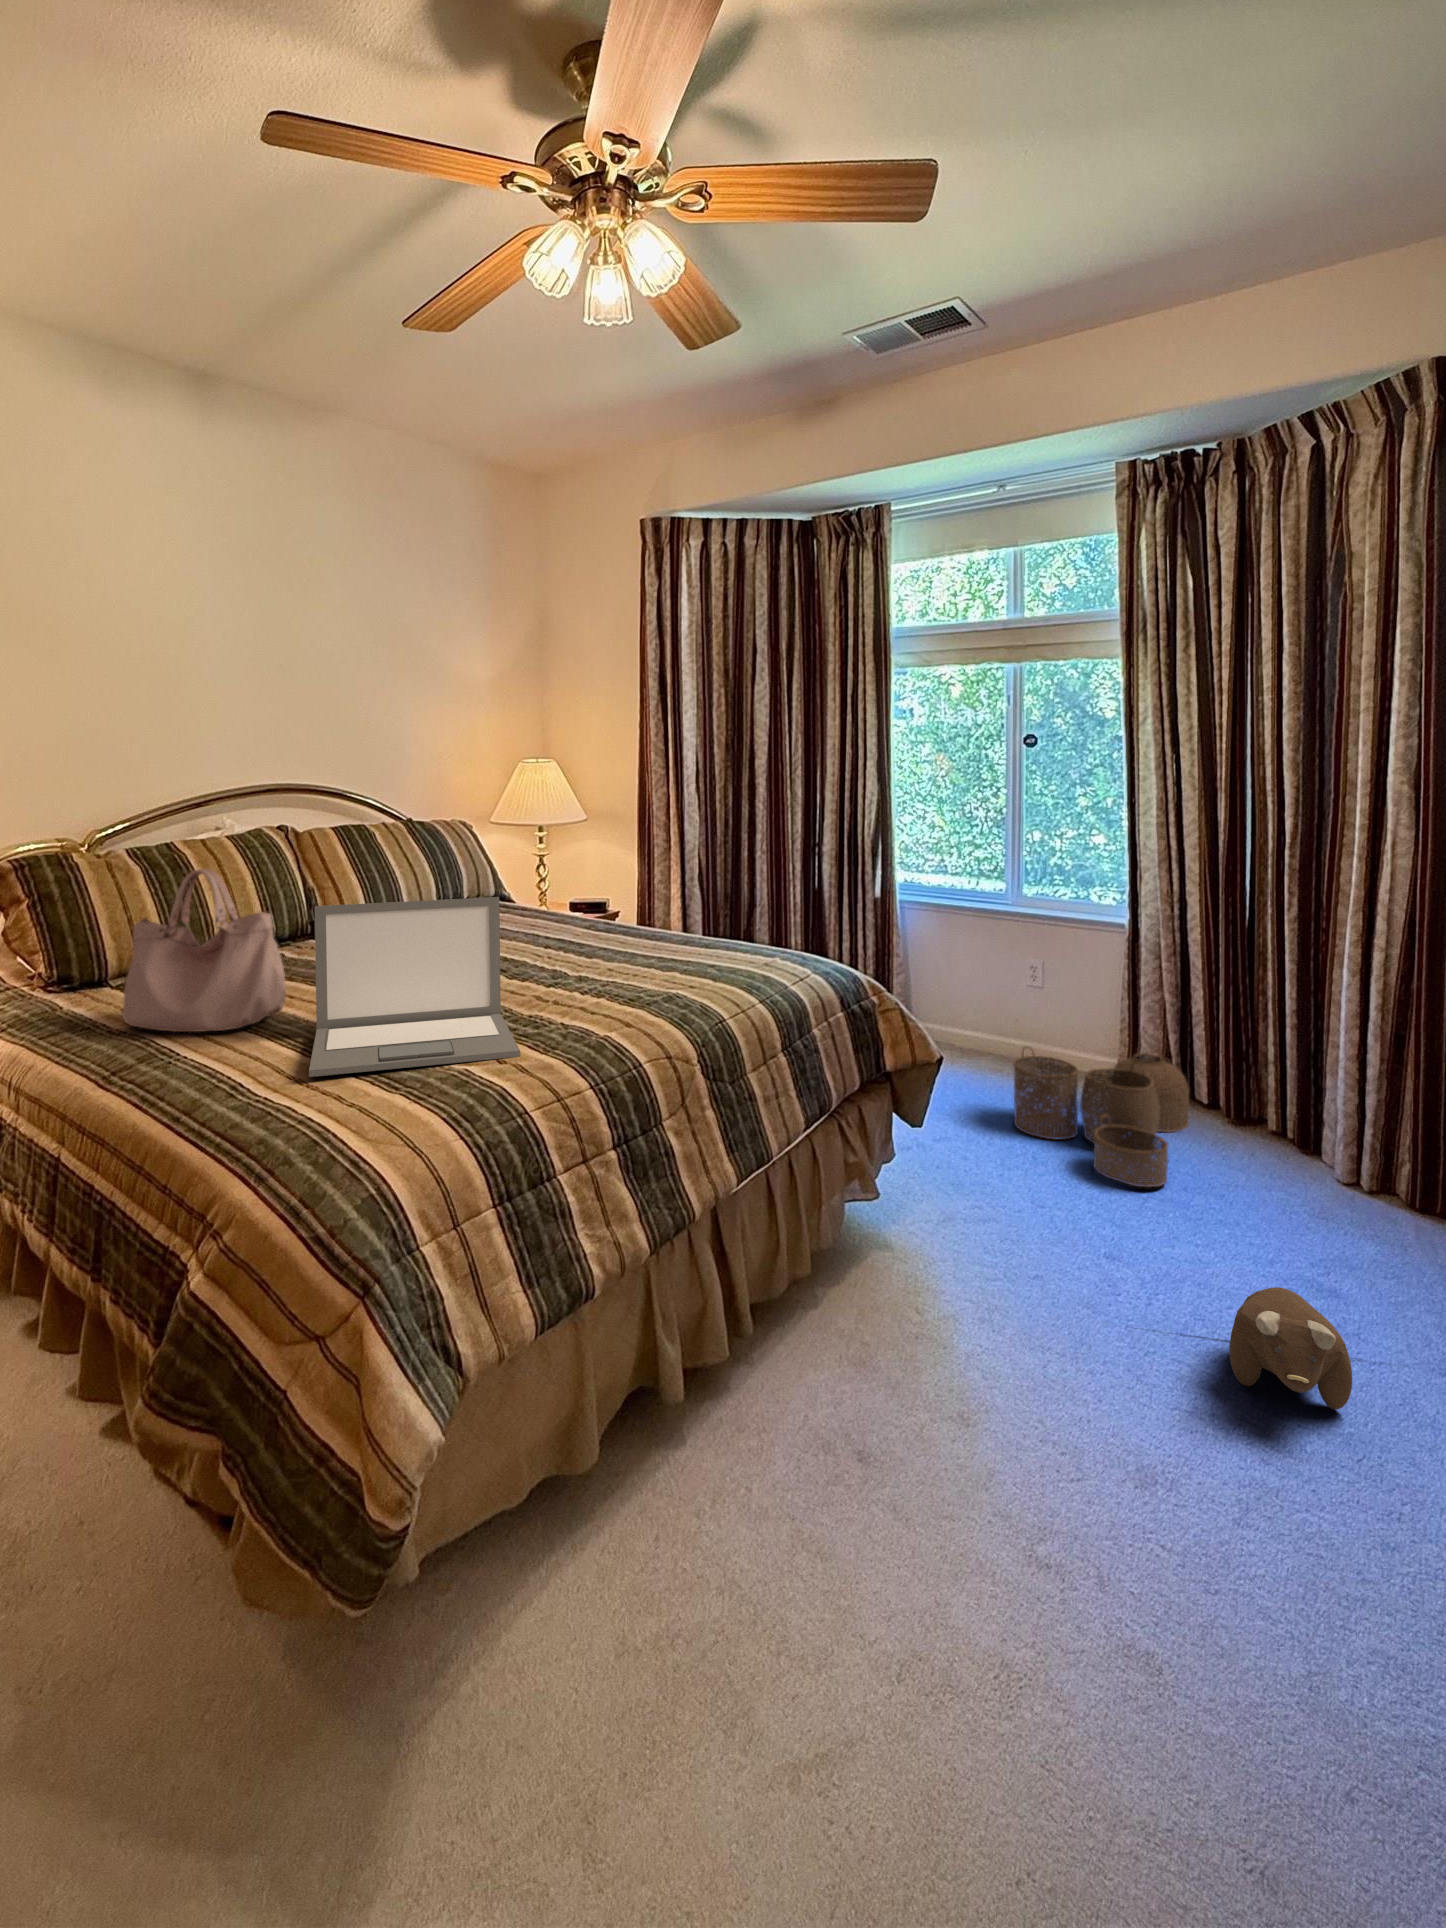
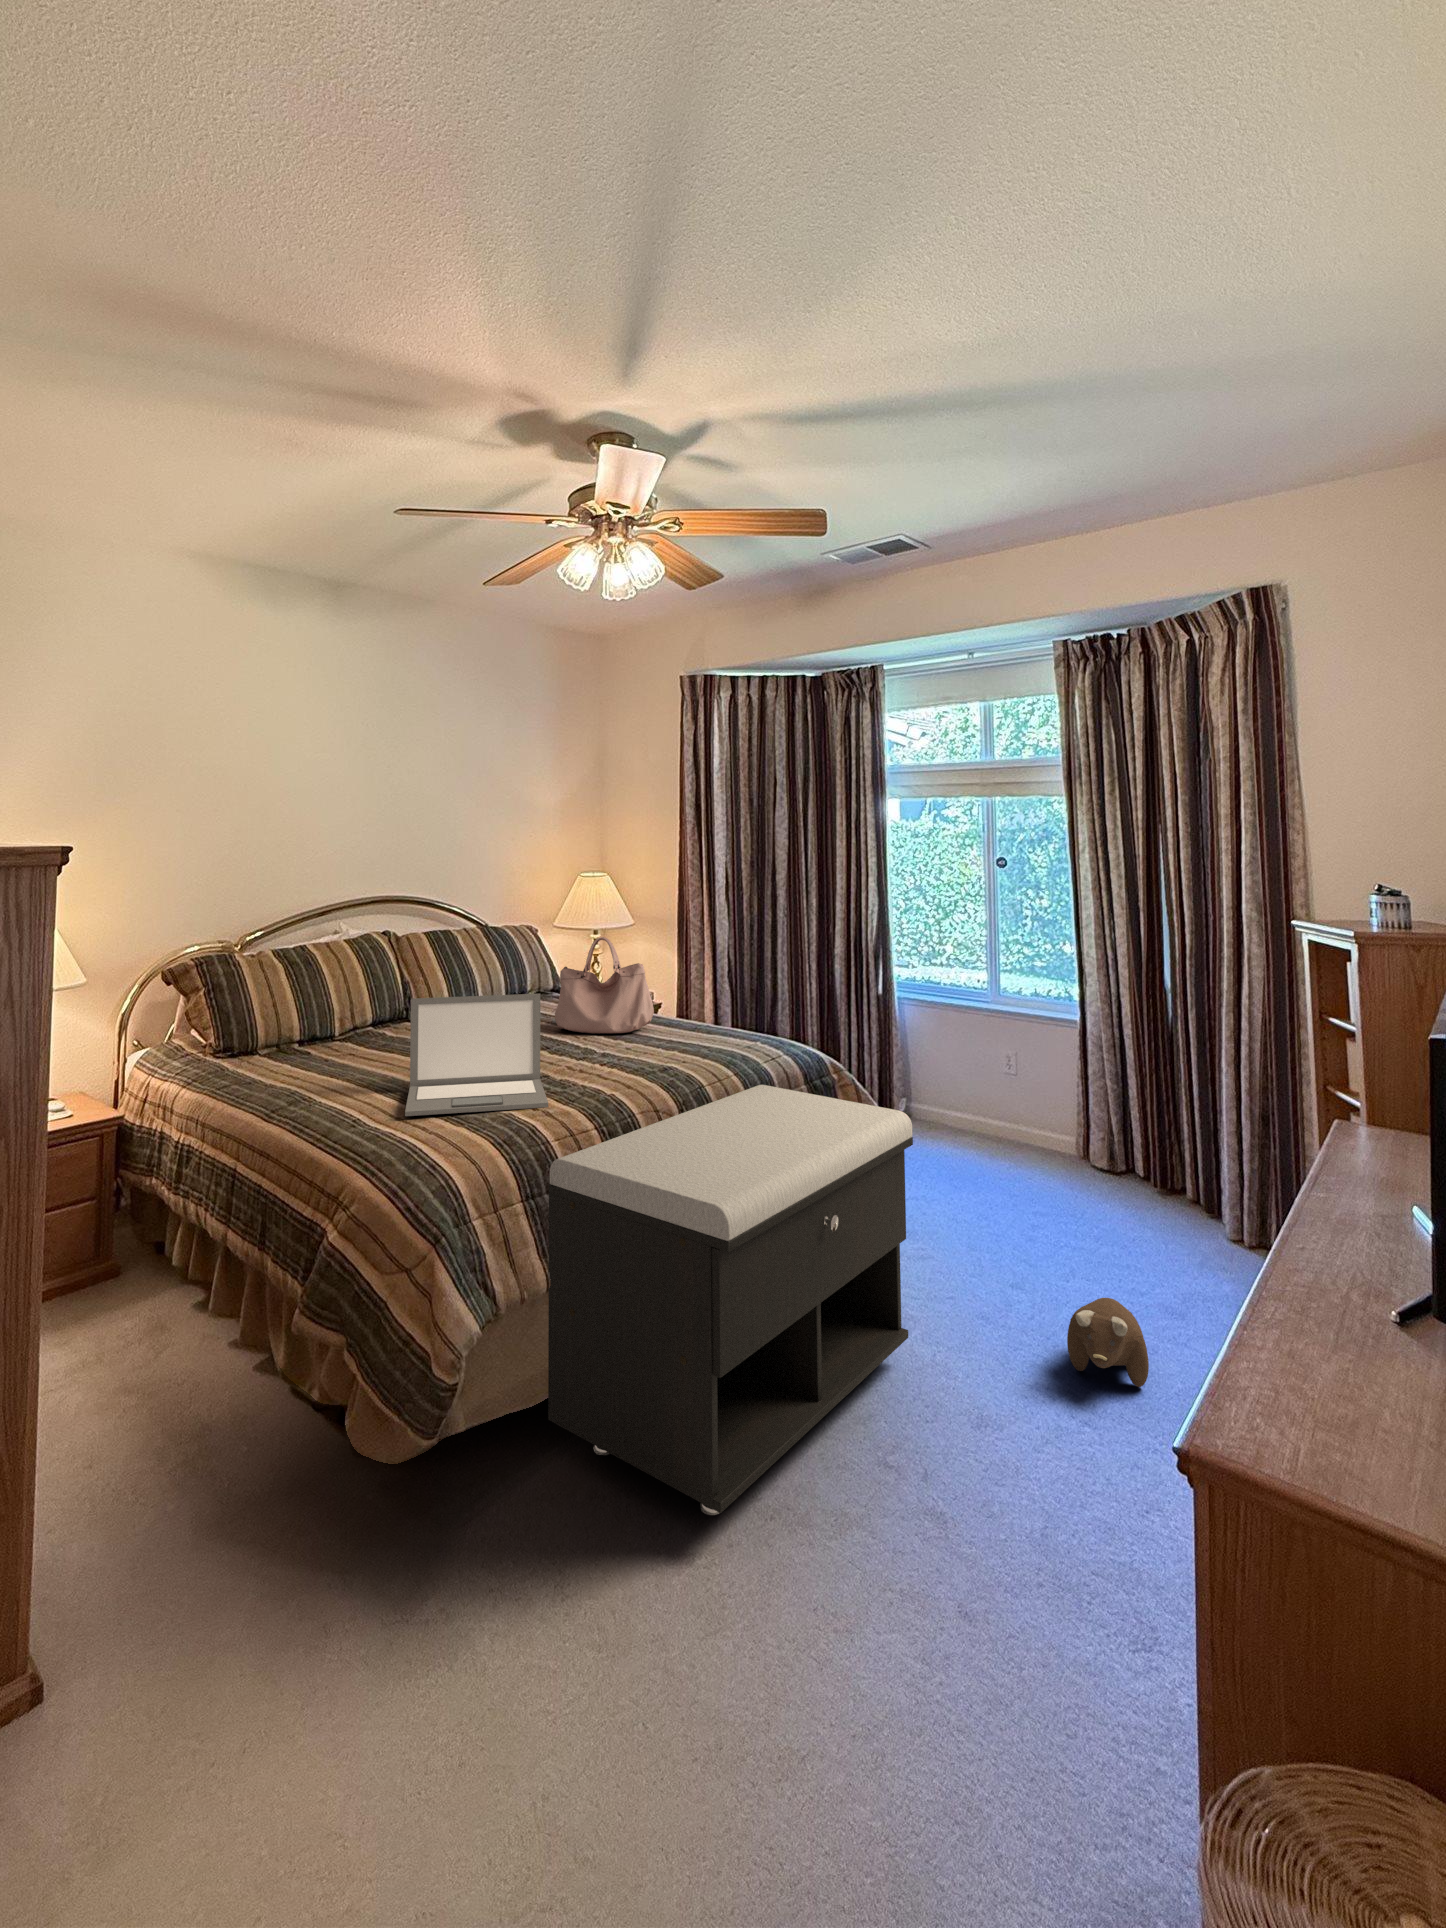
handbag: present [122,869,286,1032] -> present [555,937,654,1033]
storage bench: none [537,1014,1032,1720] -> present [548,1085,913,1515]
woven basket: present [1013,1046,1189,1187] -> none [973,1124,1125,1238]

